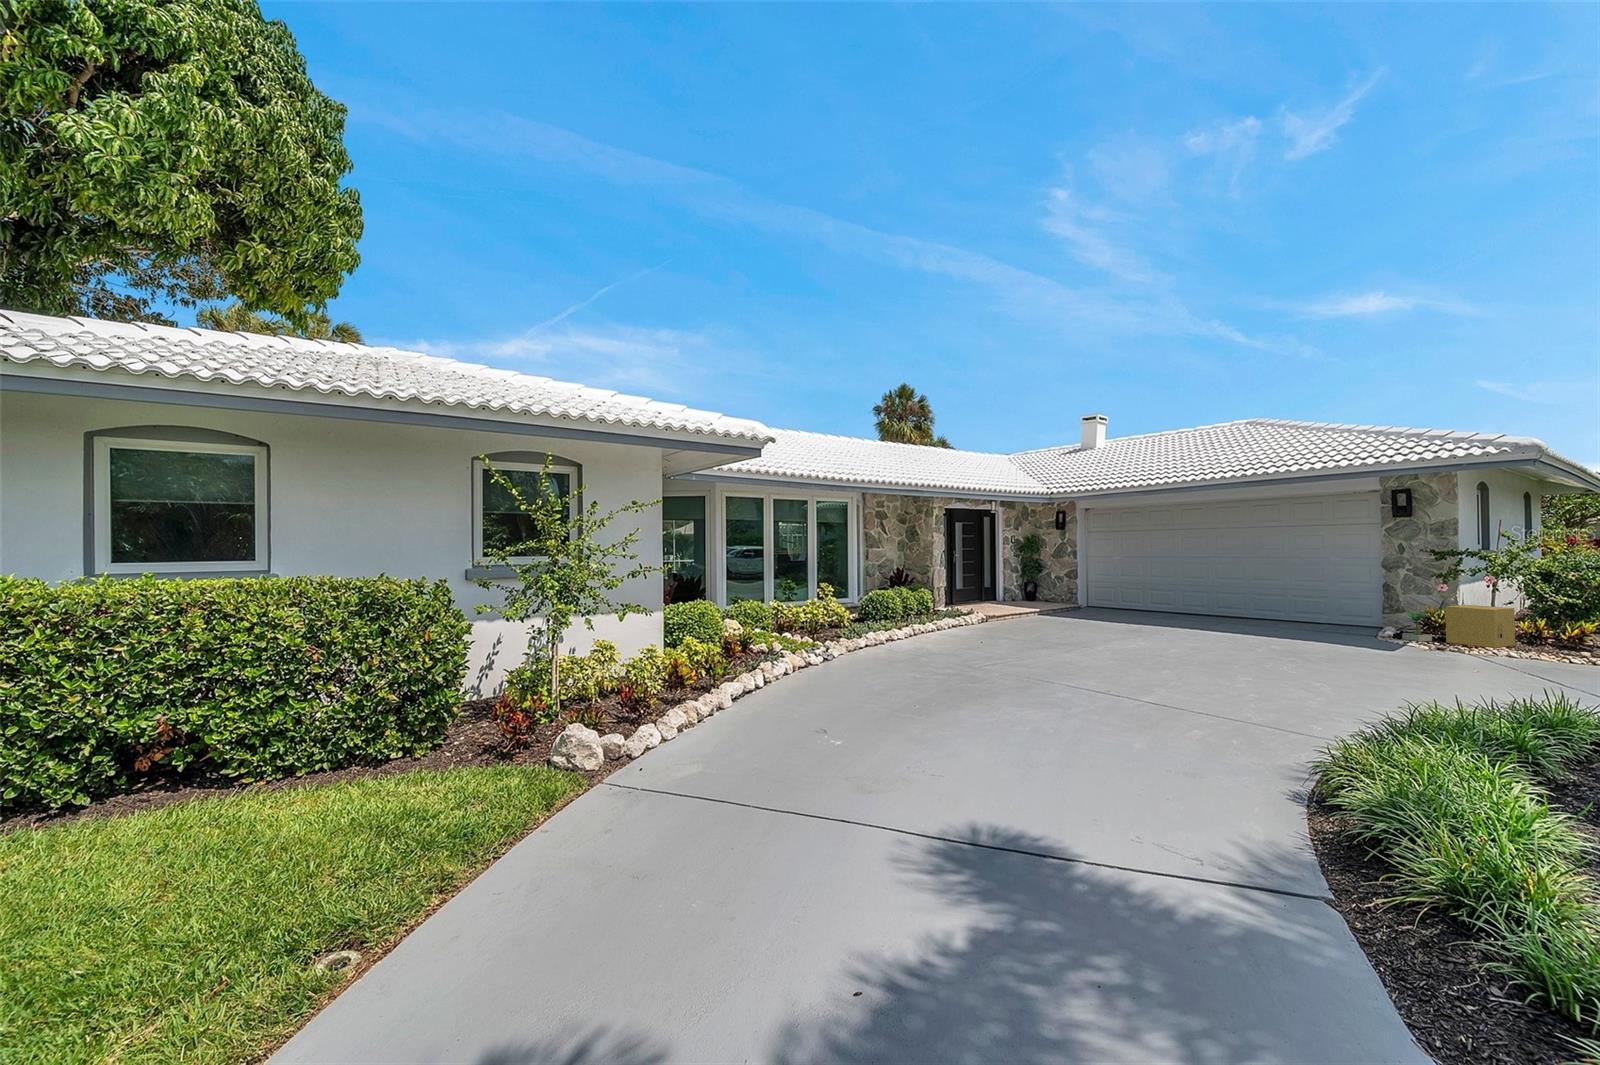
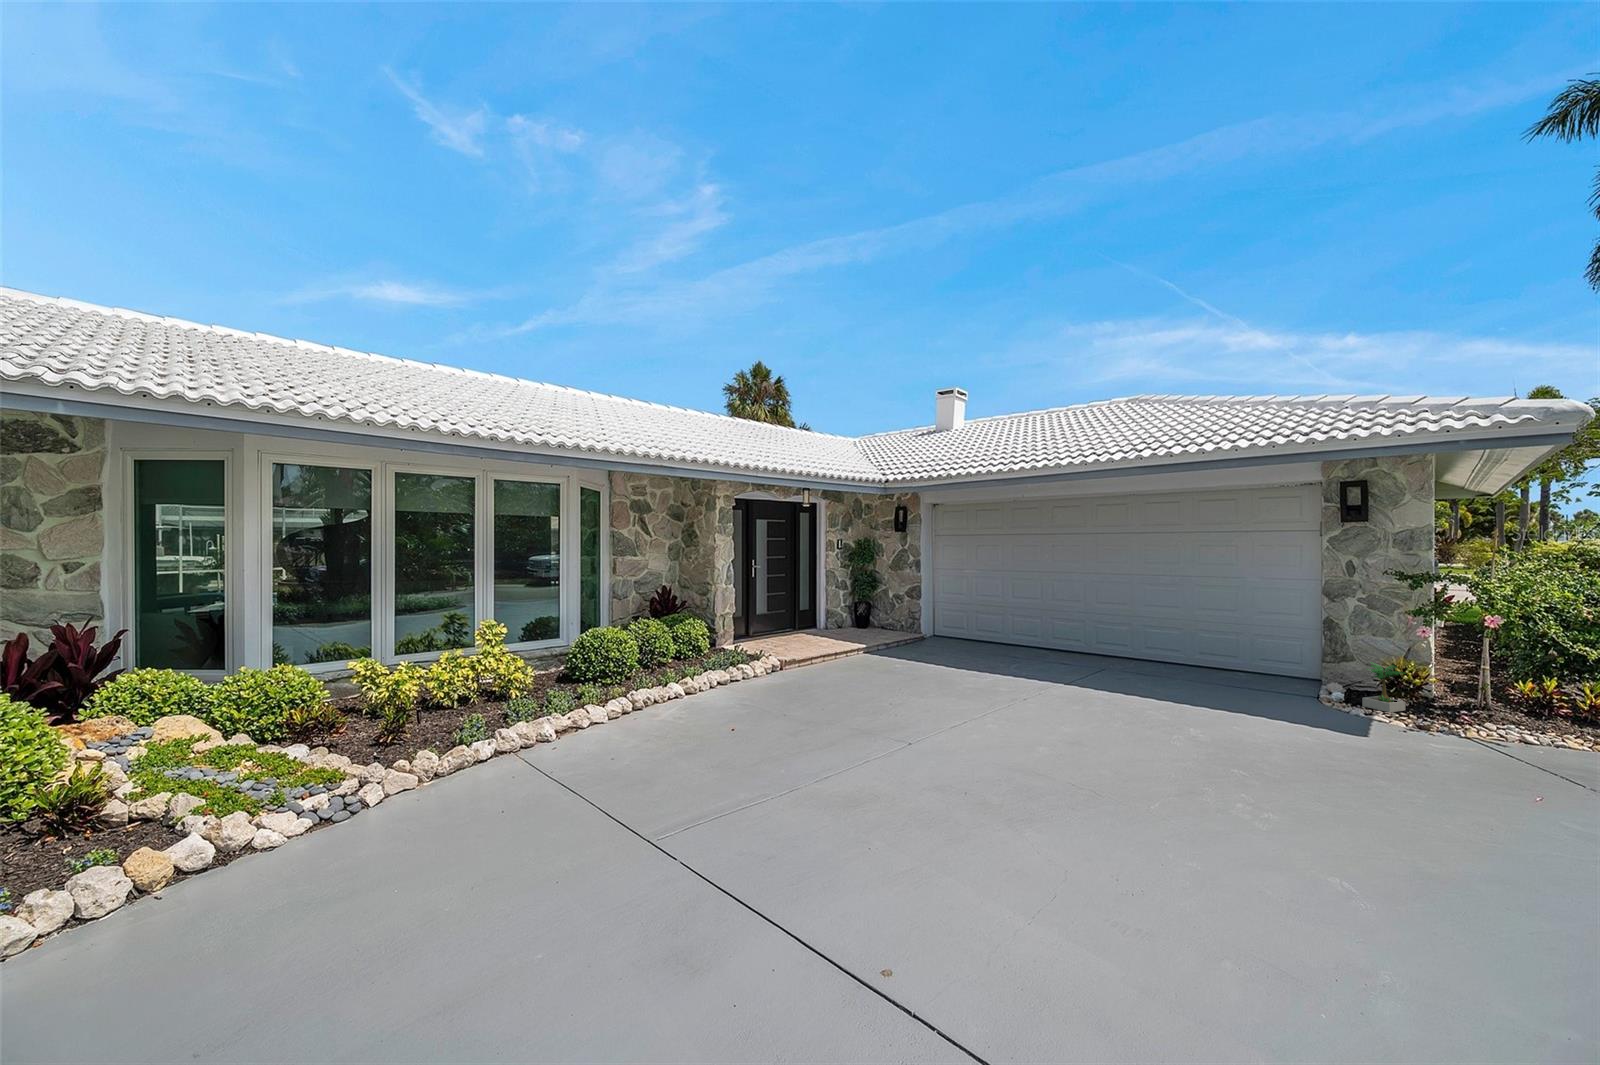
cardboard box: present [1446,605,1515,648] -> none [1428,654,1525,729]

